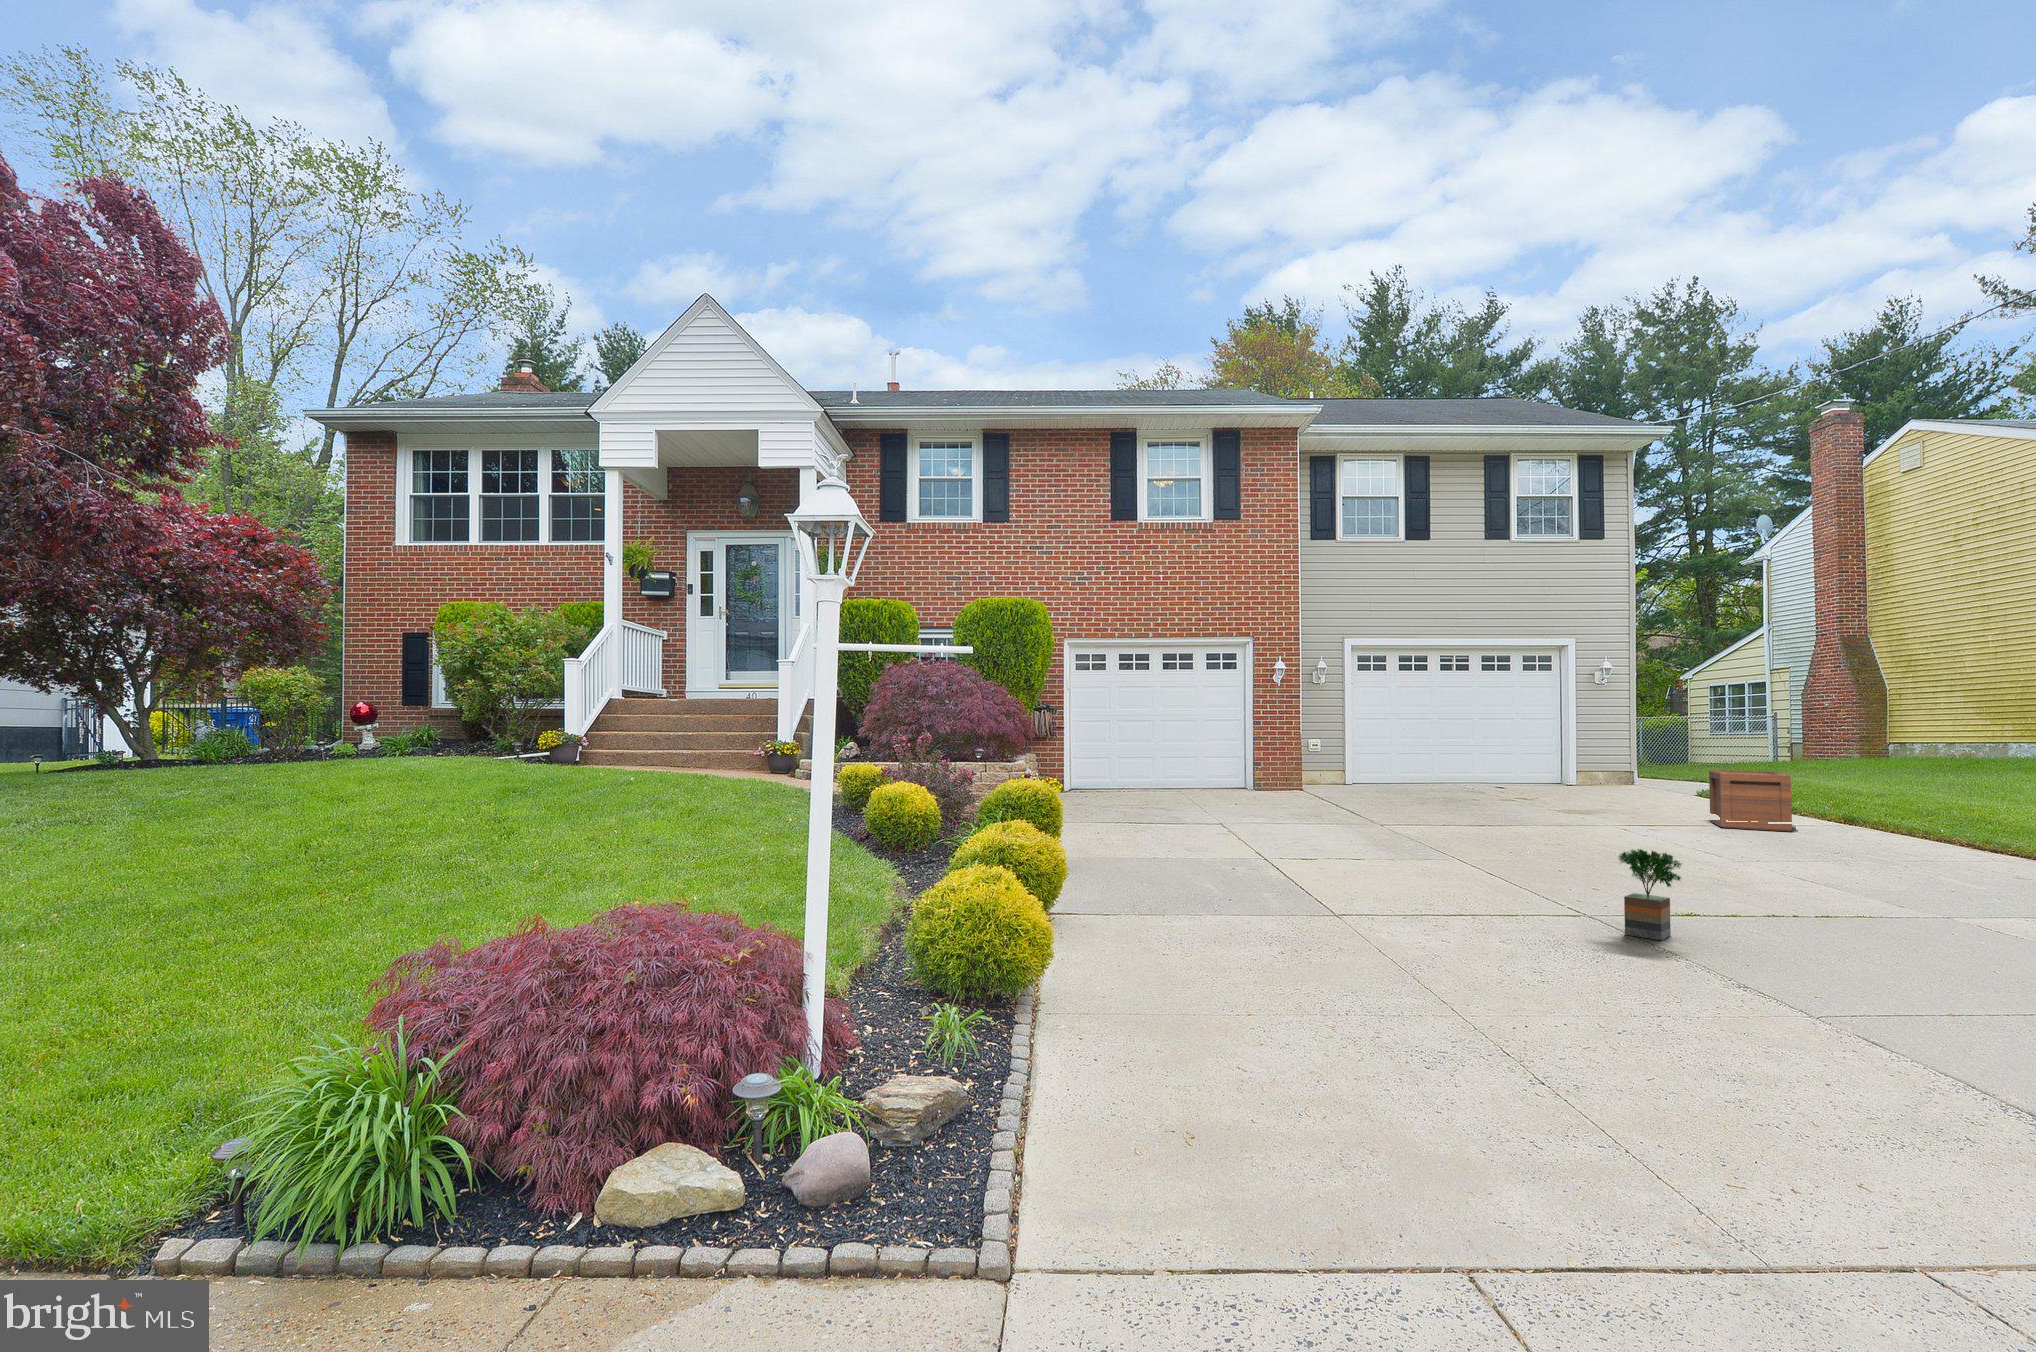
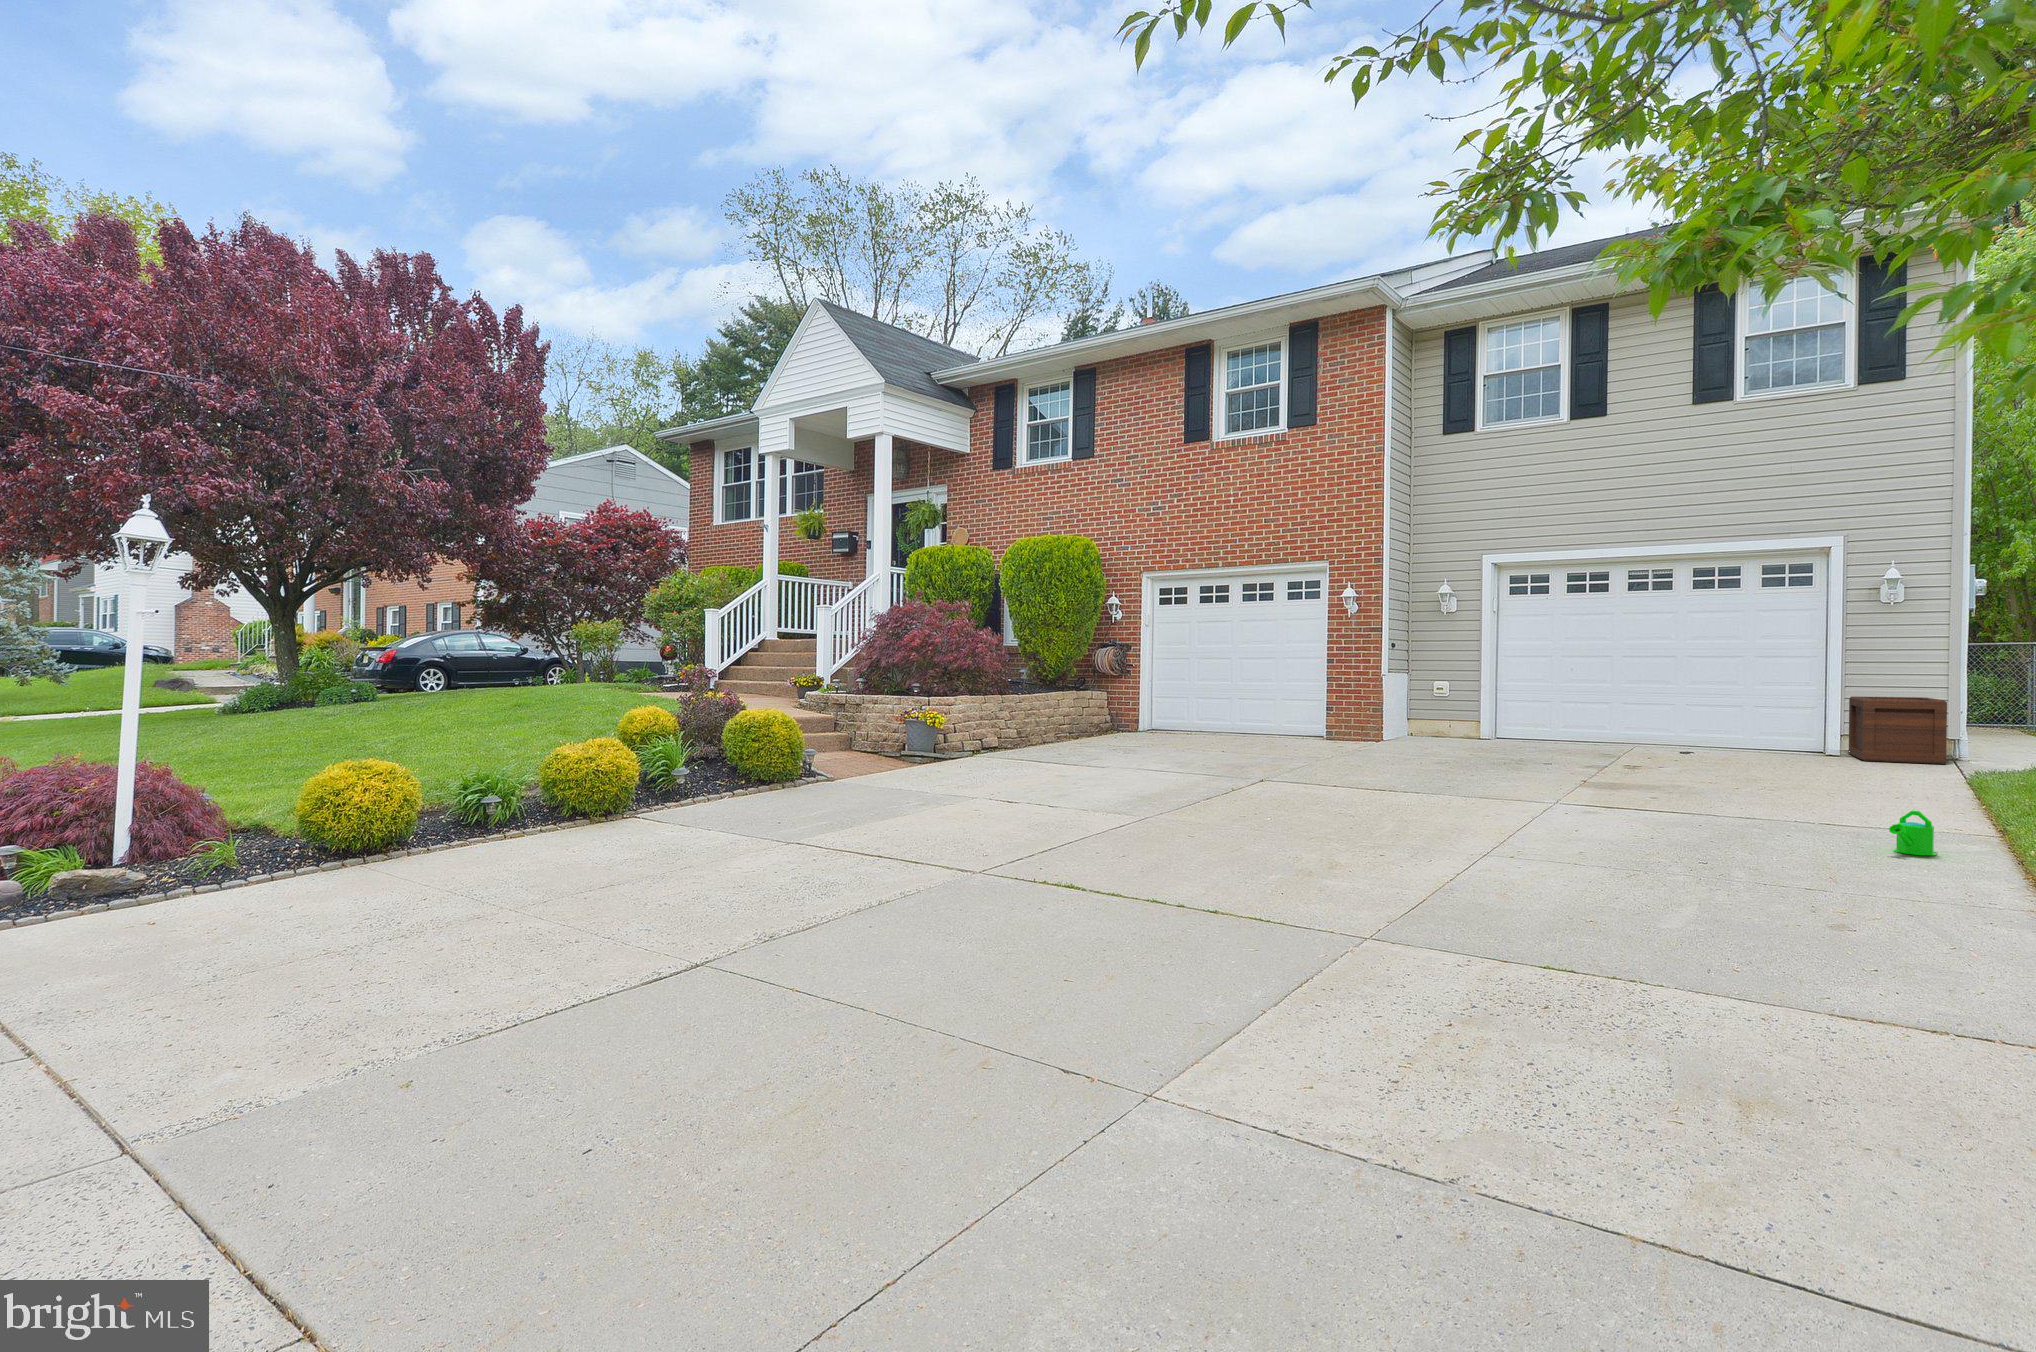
potted tree: present [1618,849,1682,940] -> none [1750,789,1832,892]
watering can: none [1737,869,1778,910] -> present [1889,810,1937,855]

